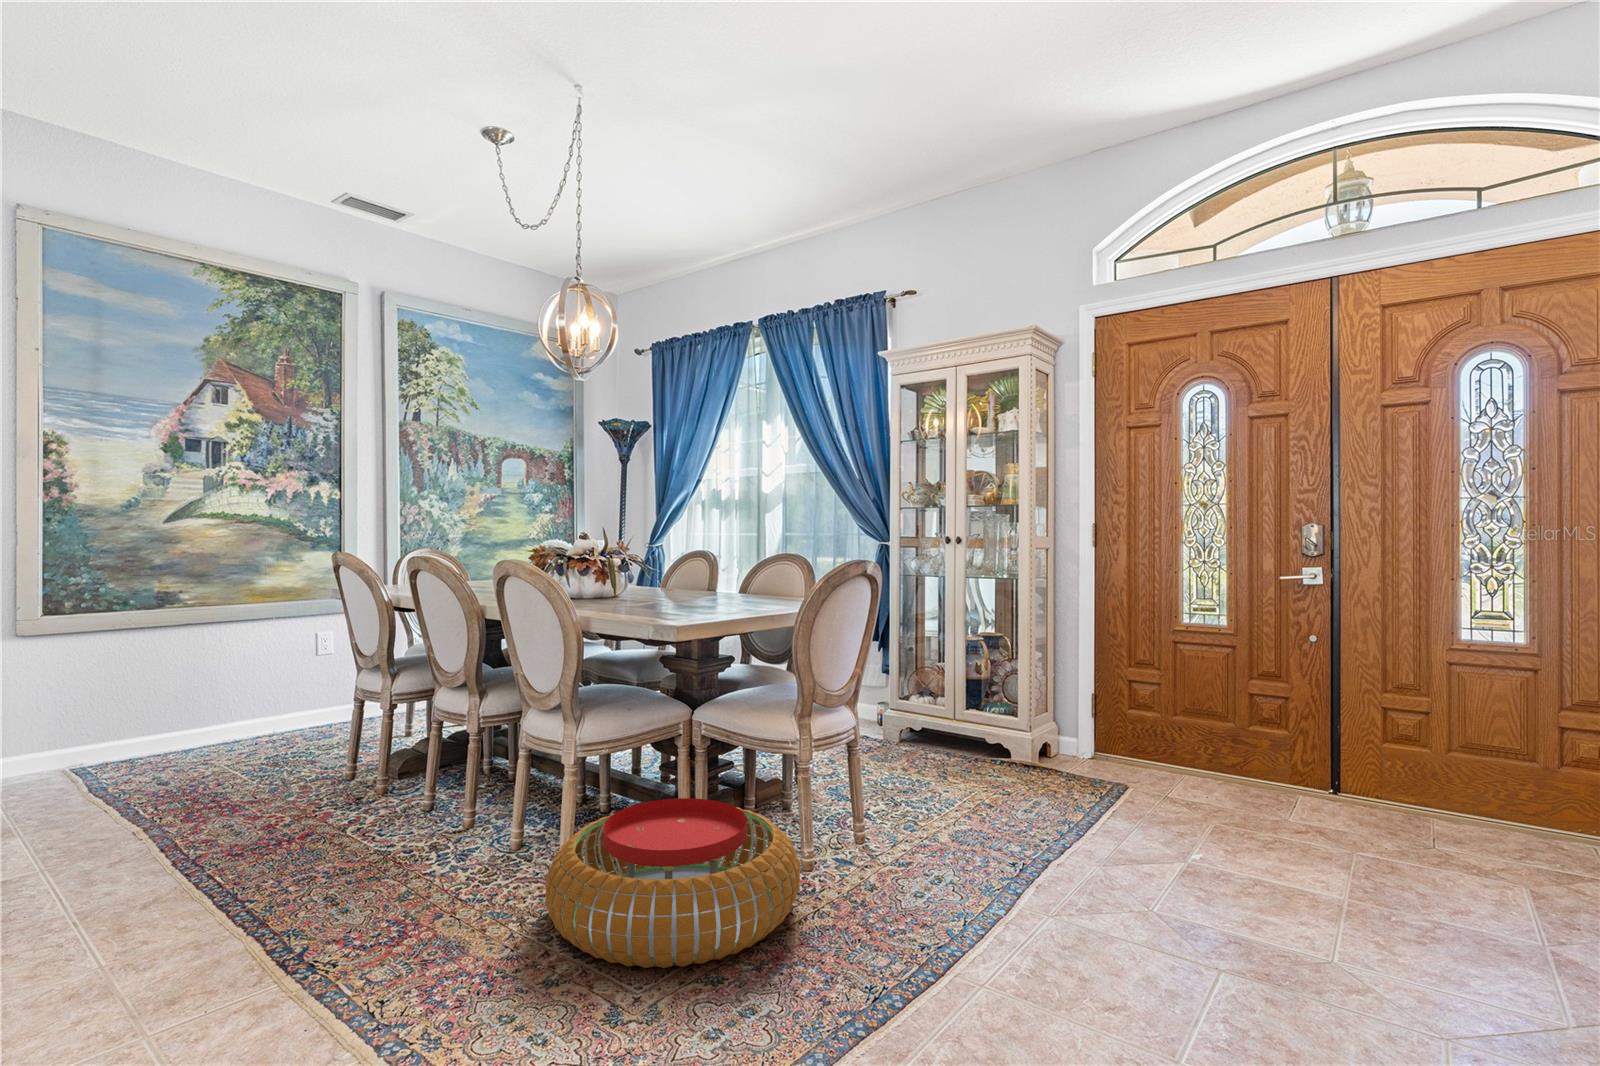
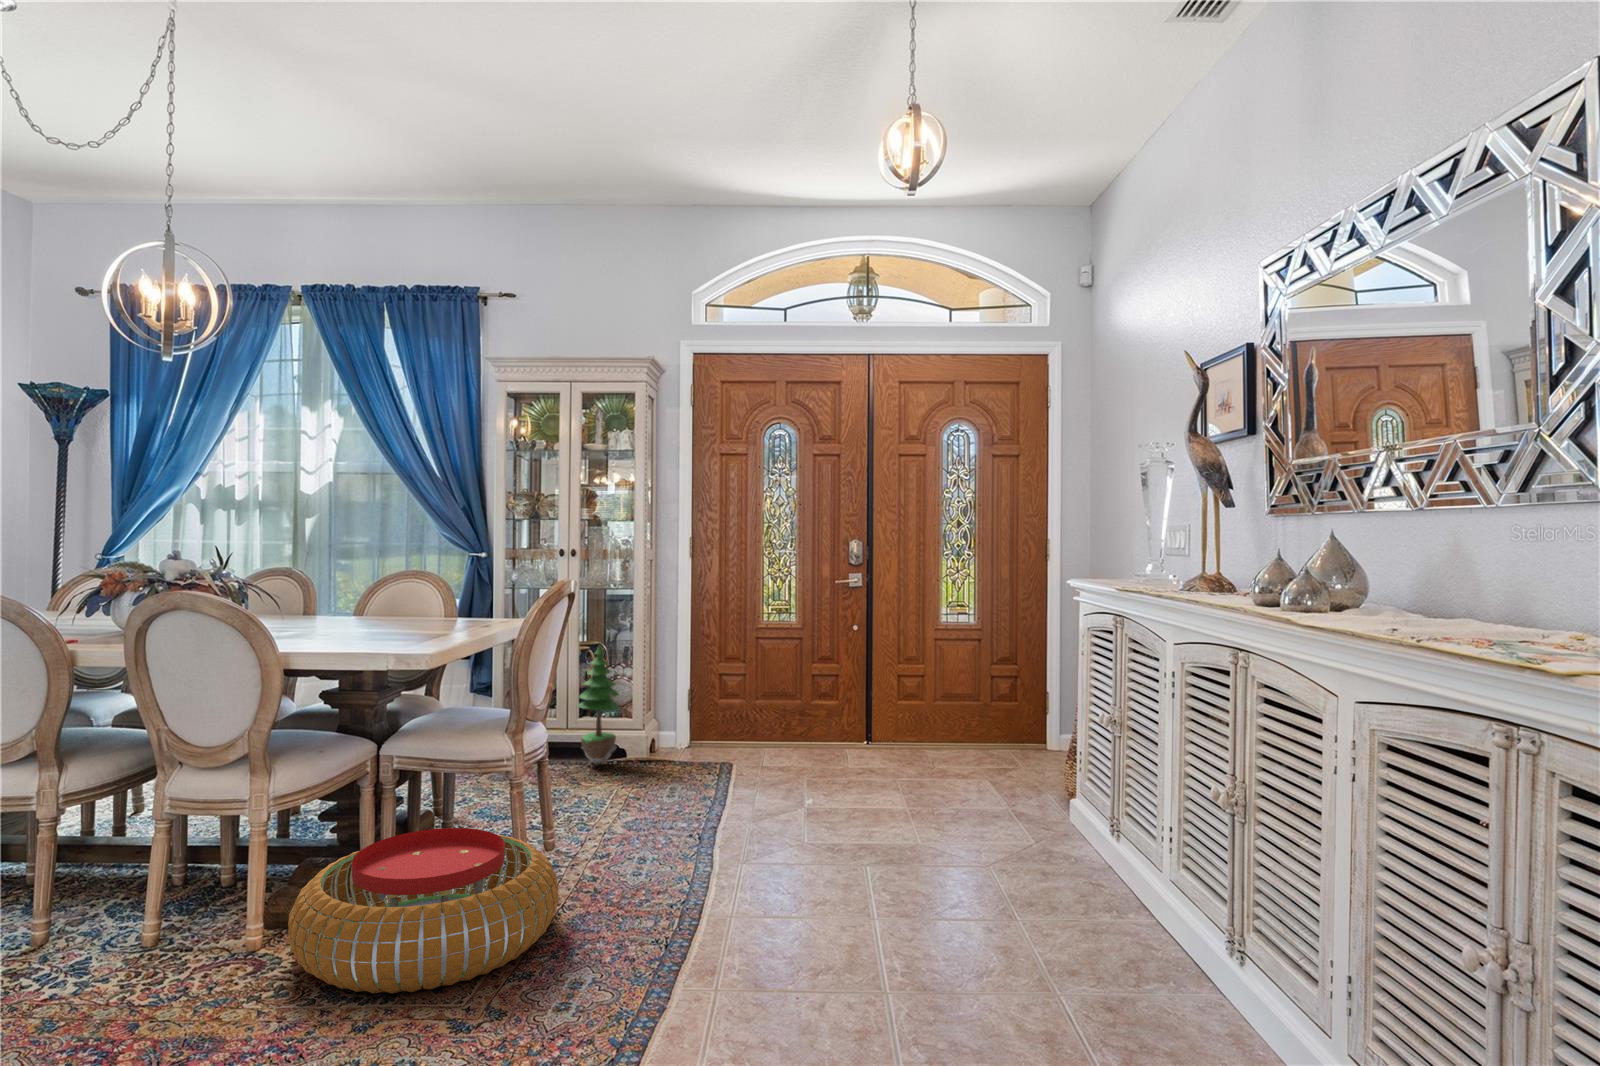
potted tree: none [954,634,1001,763] -> present [577,645,620,765]

